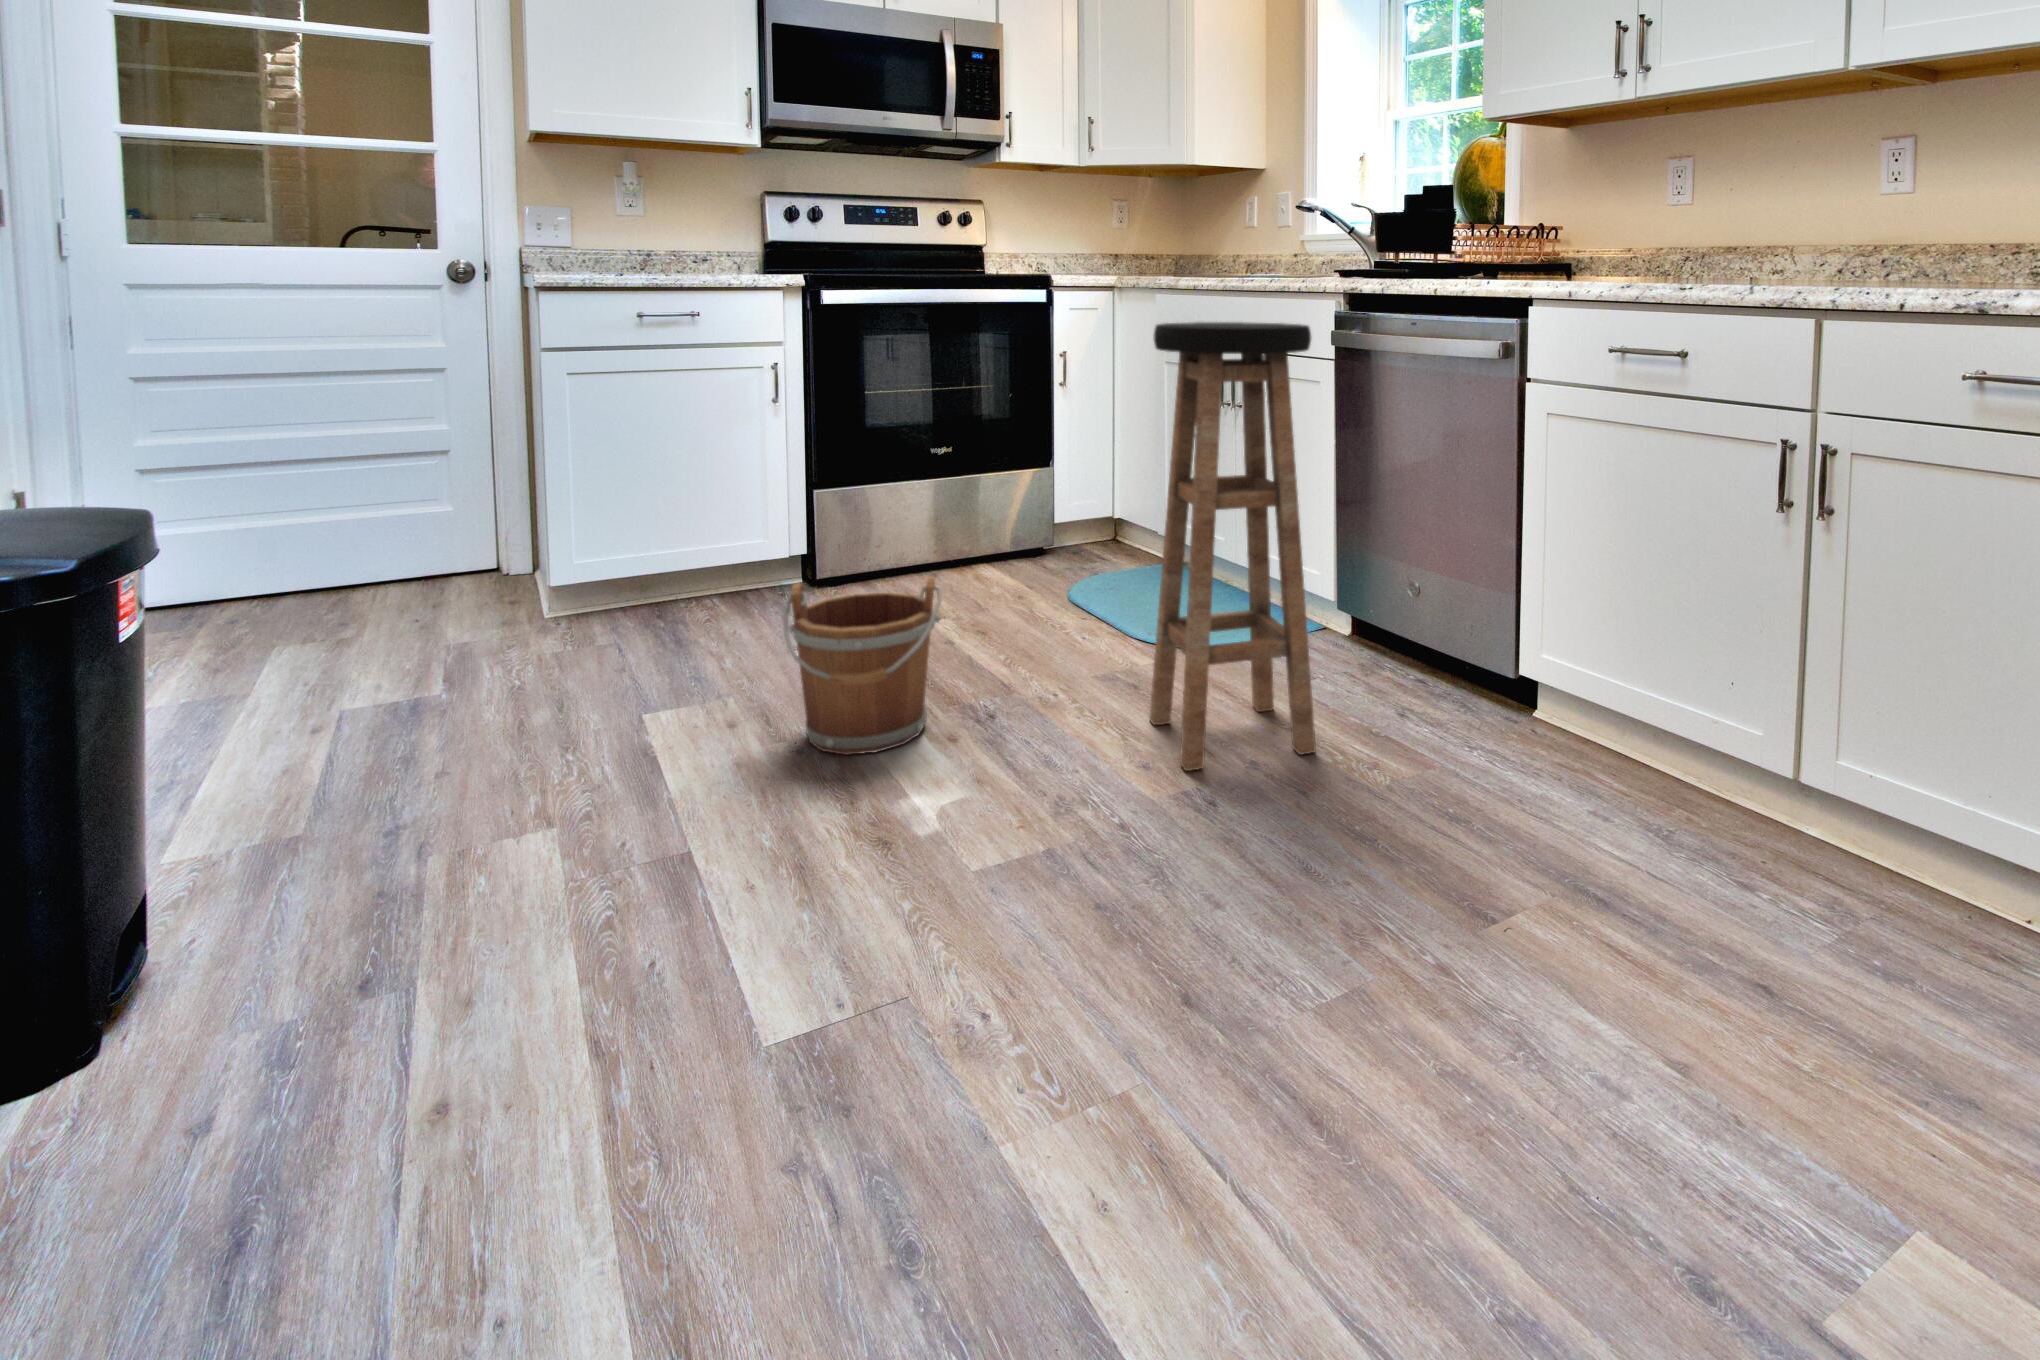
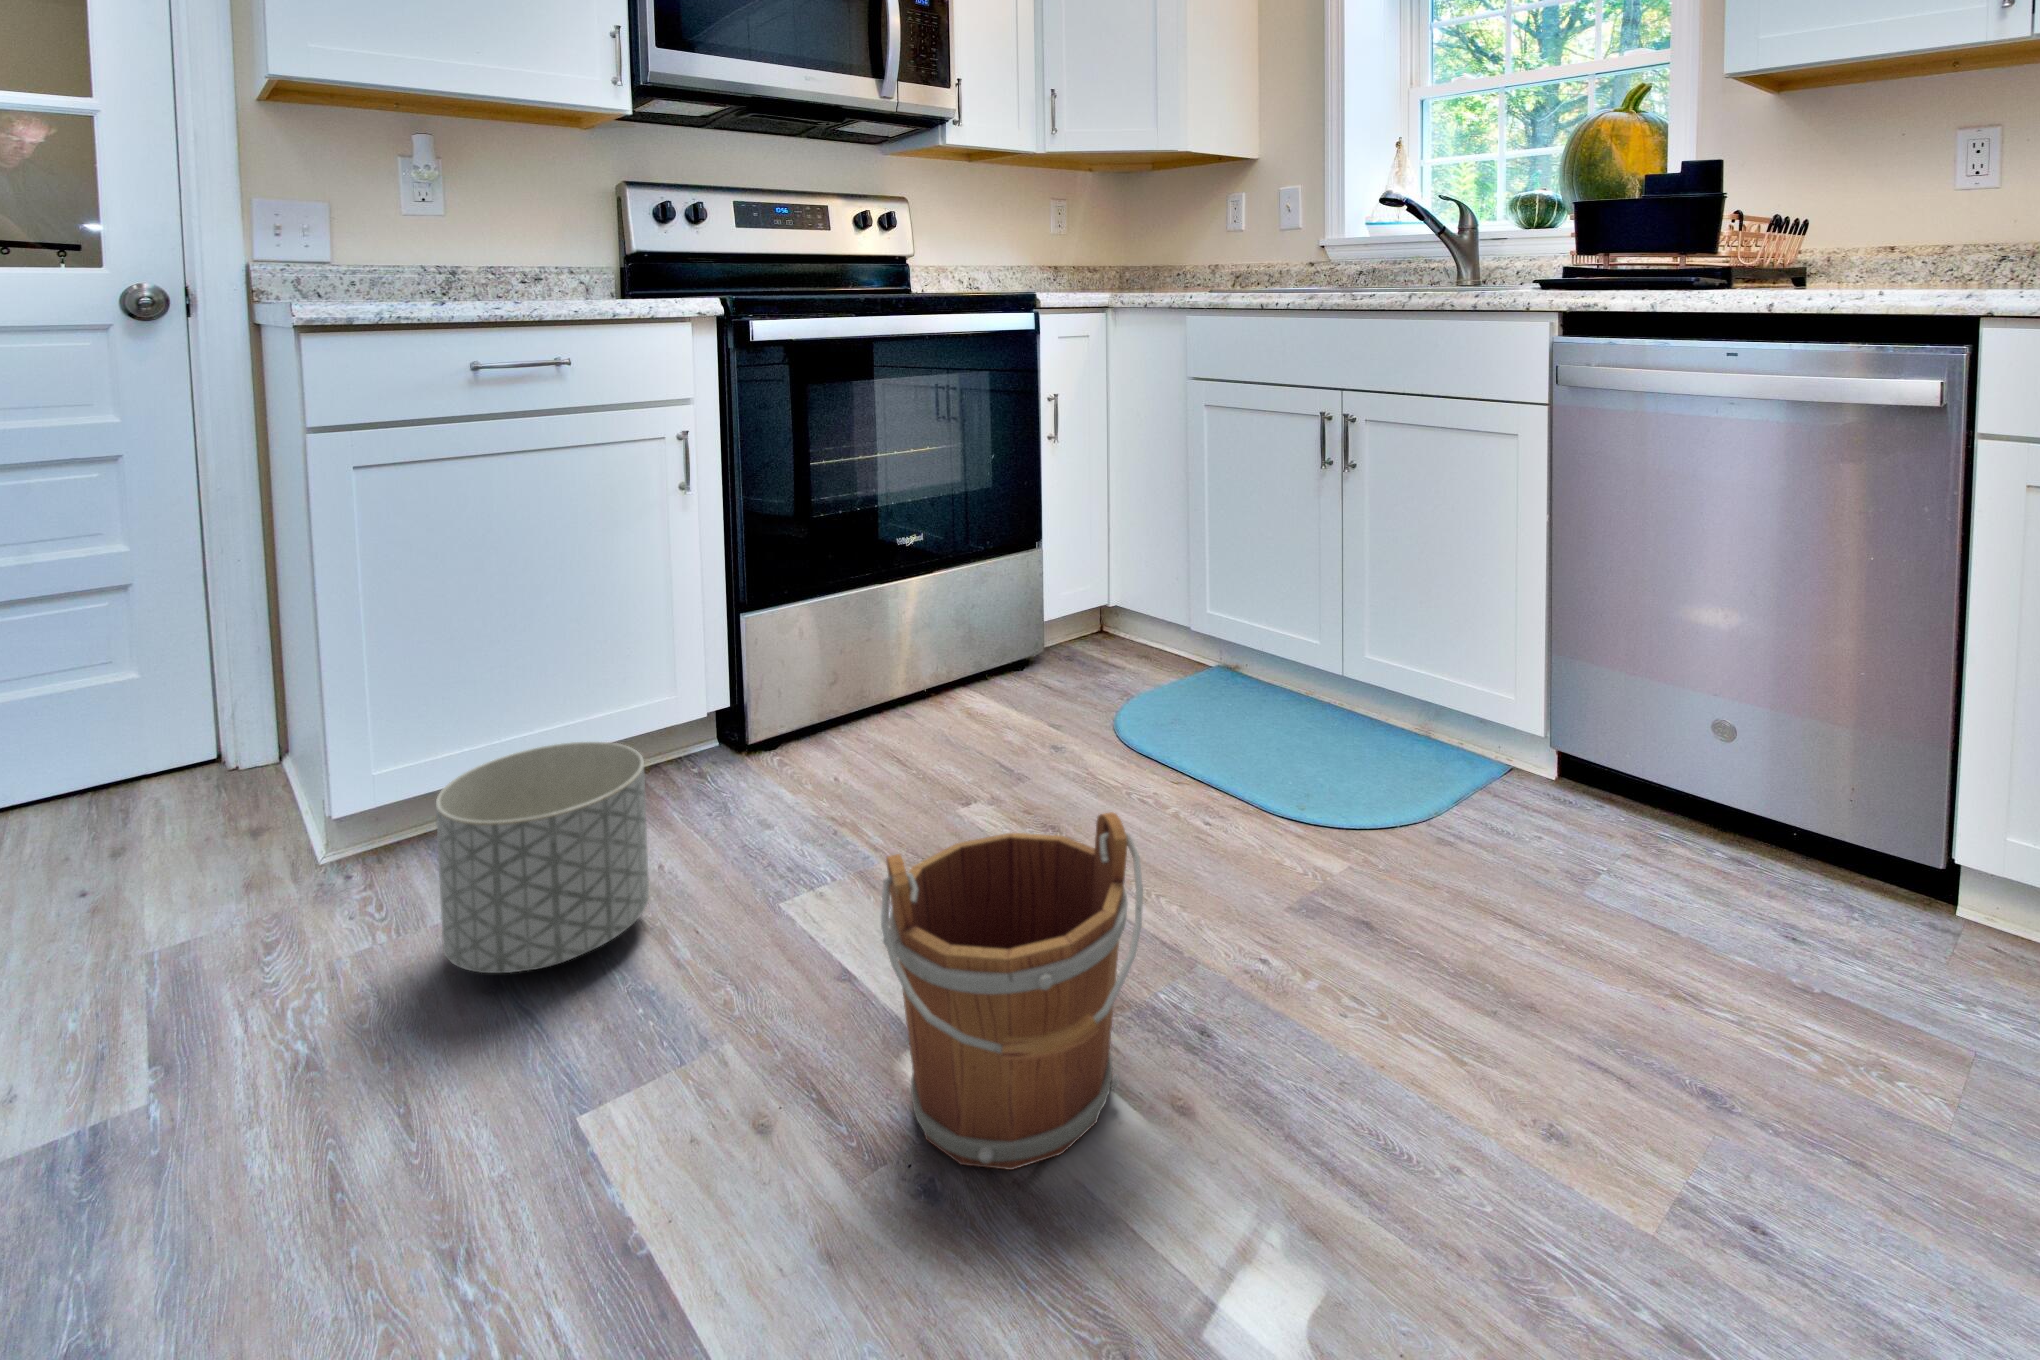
bar stool: present [1150,322,1316,771] -> none [1439,369,1751,1129]
planter: none [590,545,715,667] -> present [436,741,649,973]

